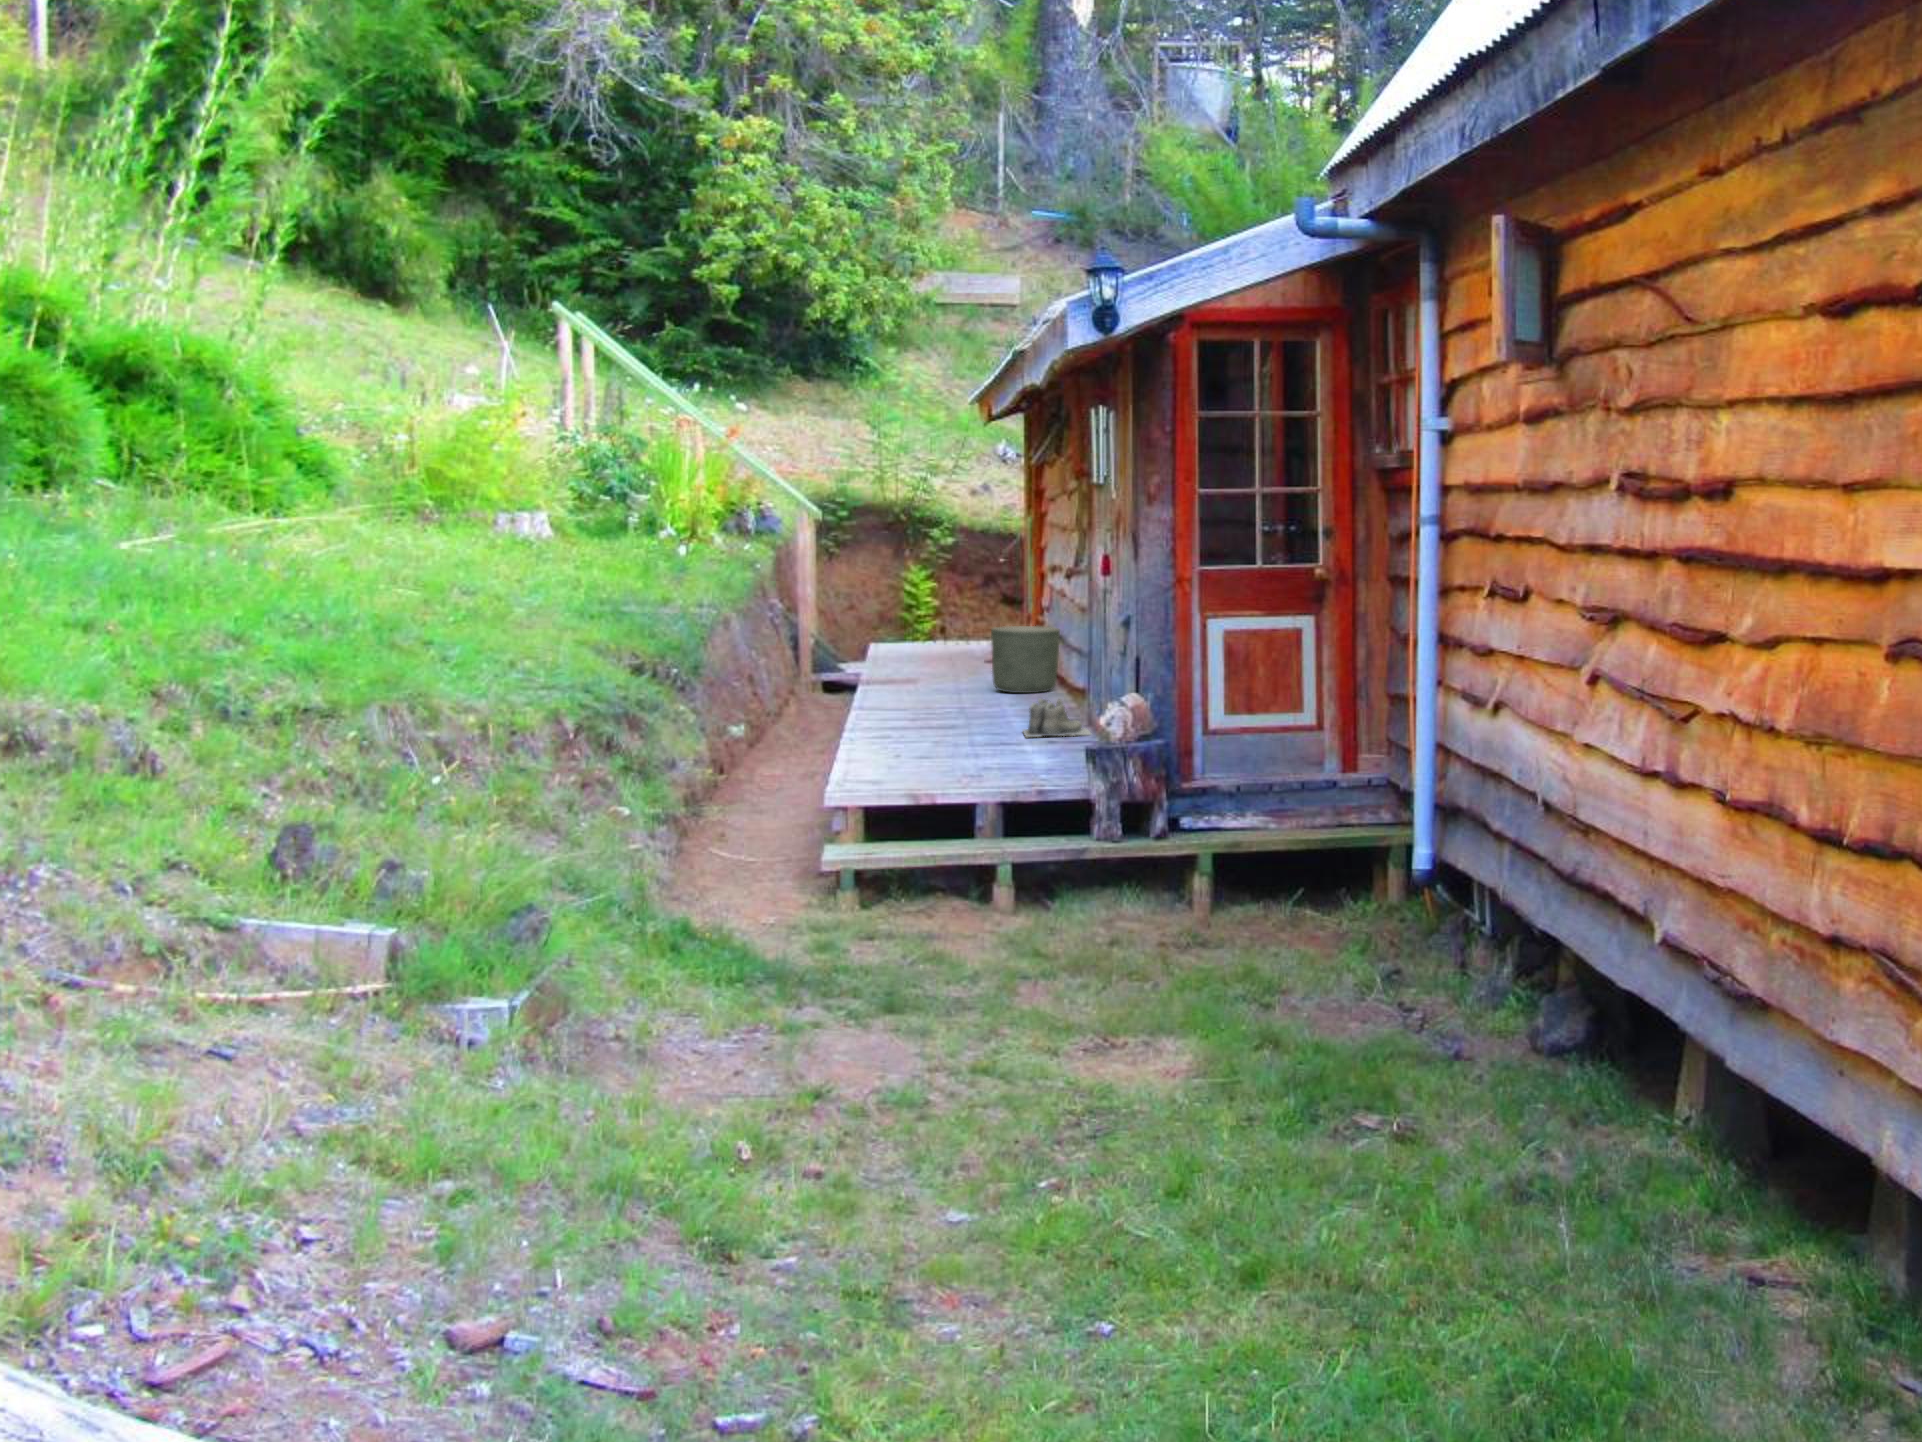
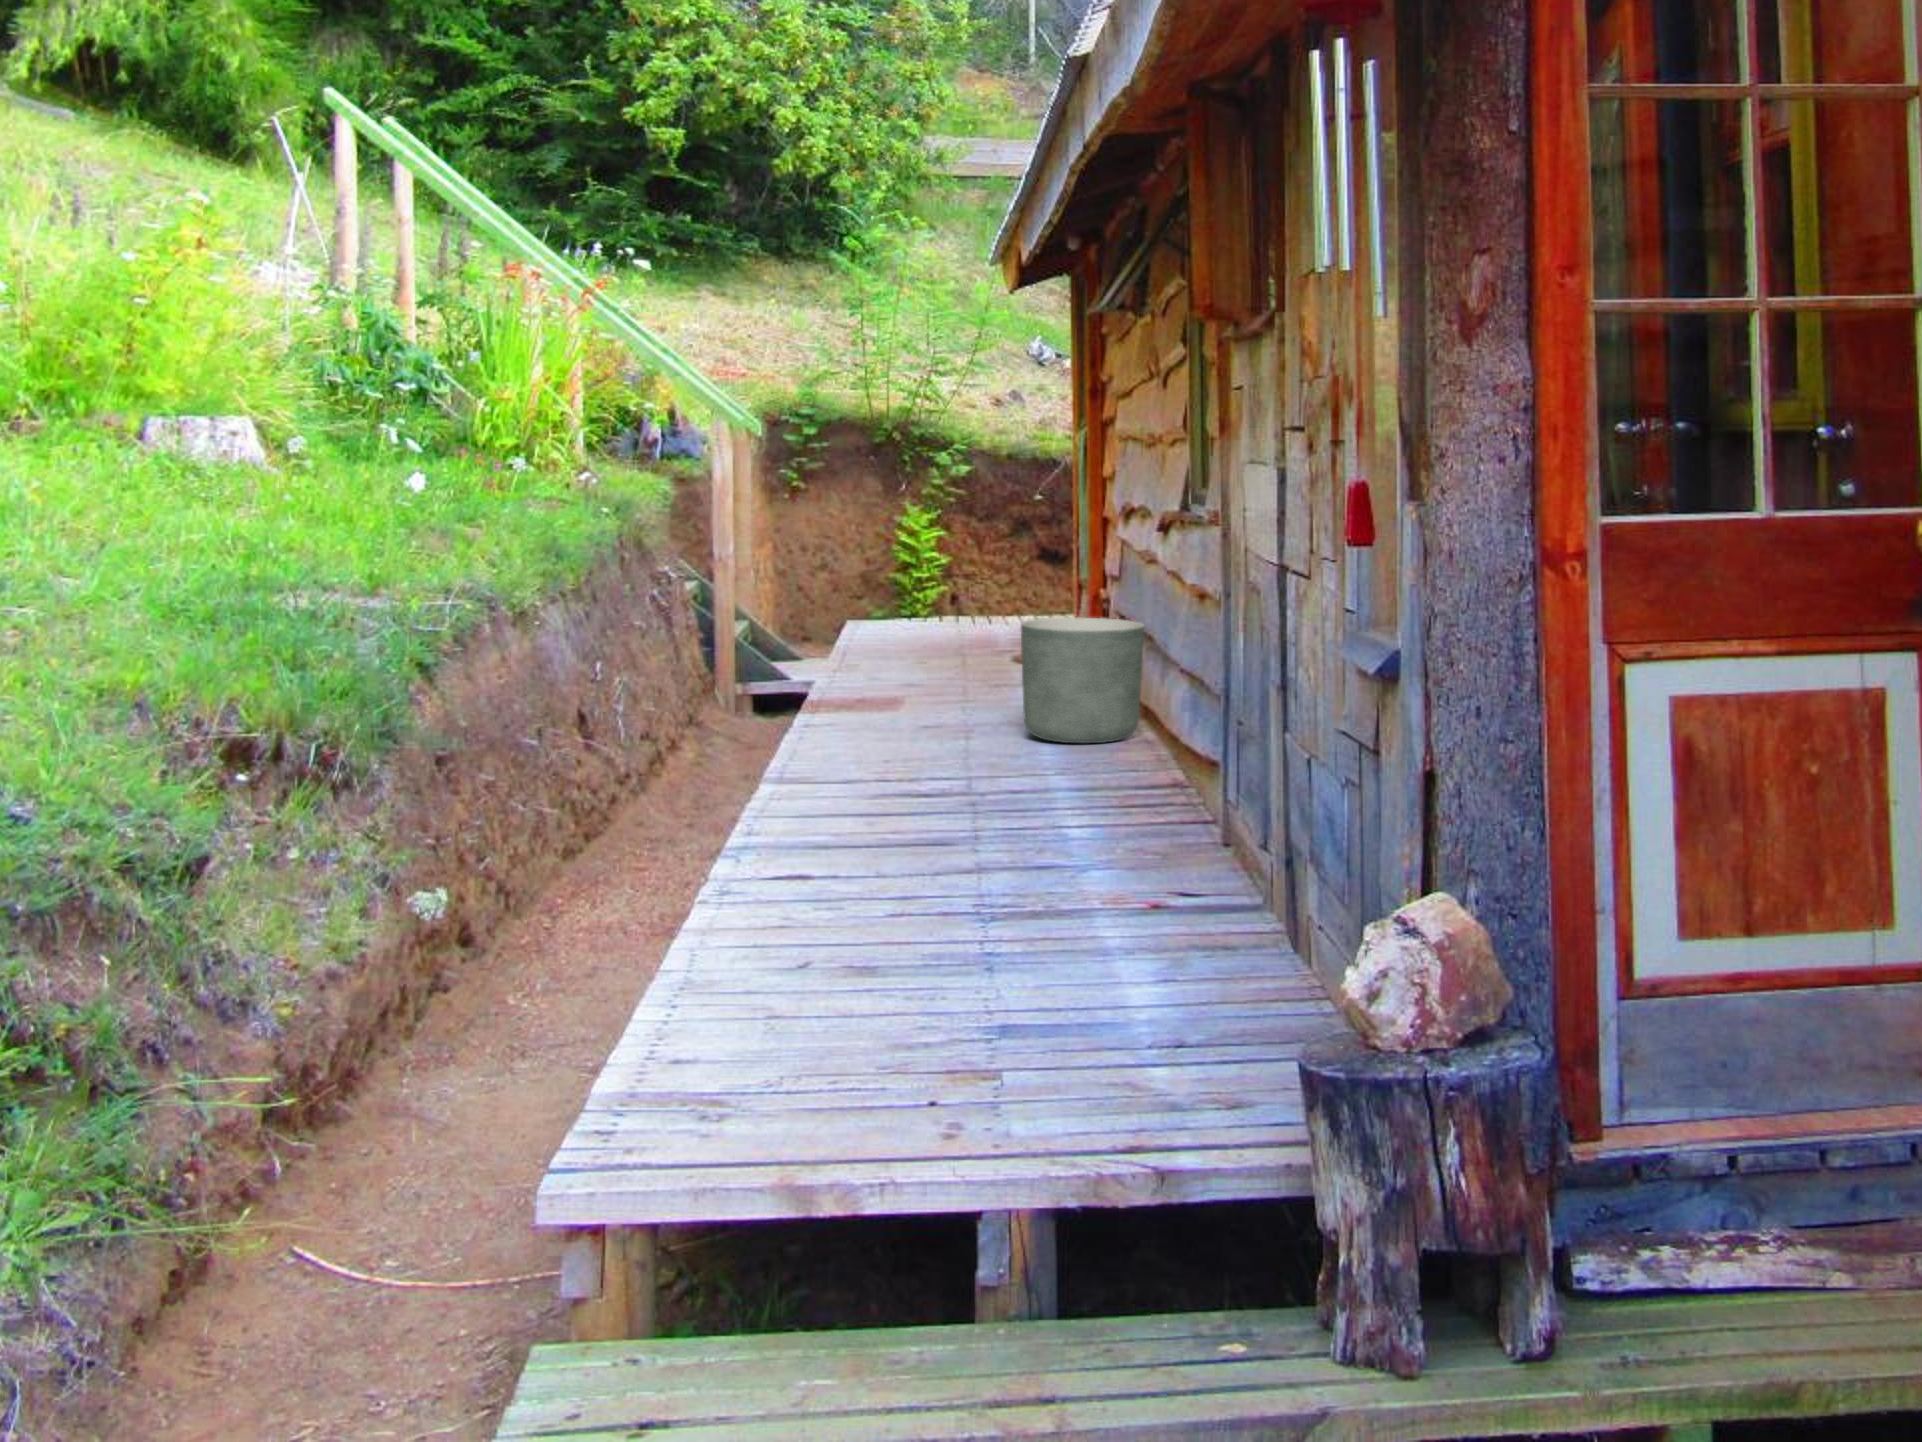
boots: present [1023,698,1091,737] -> none [1085,801,1245,898]

